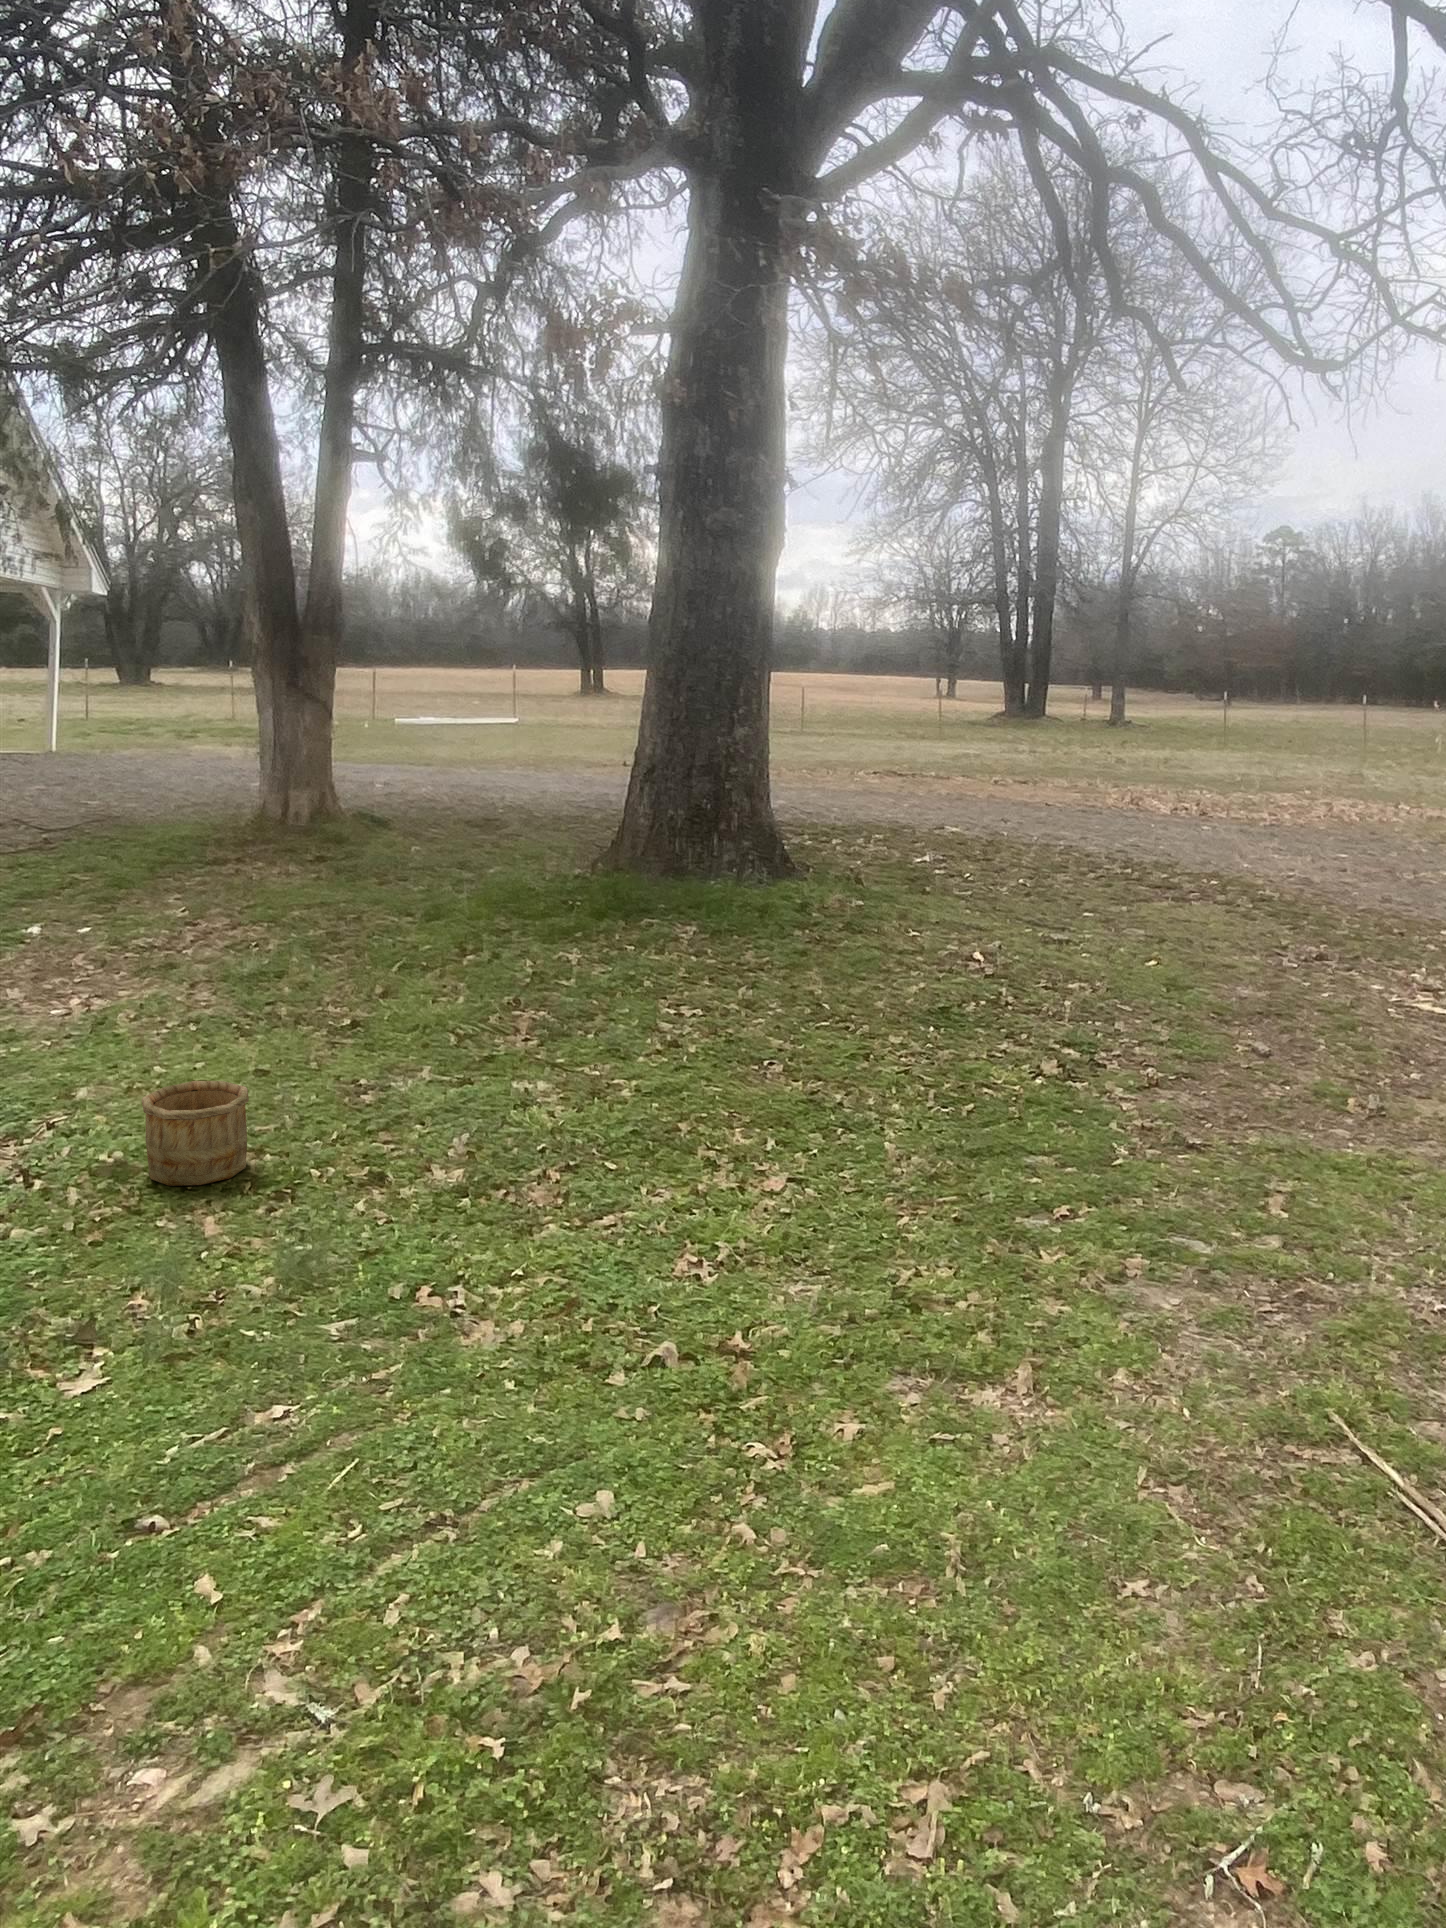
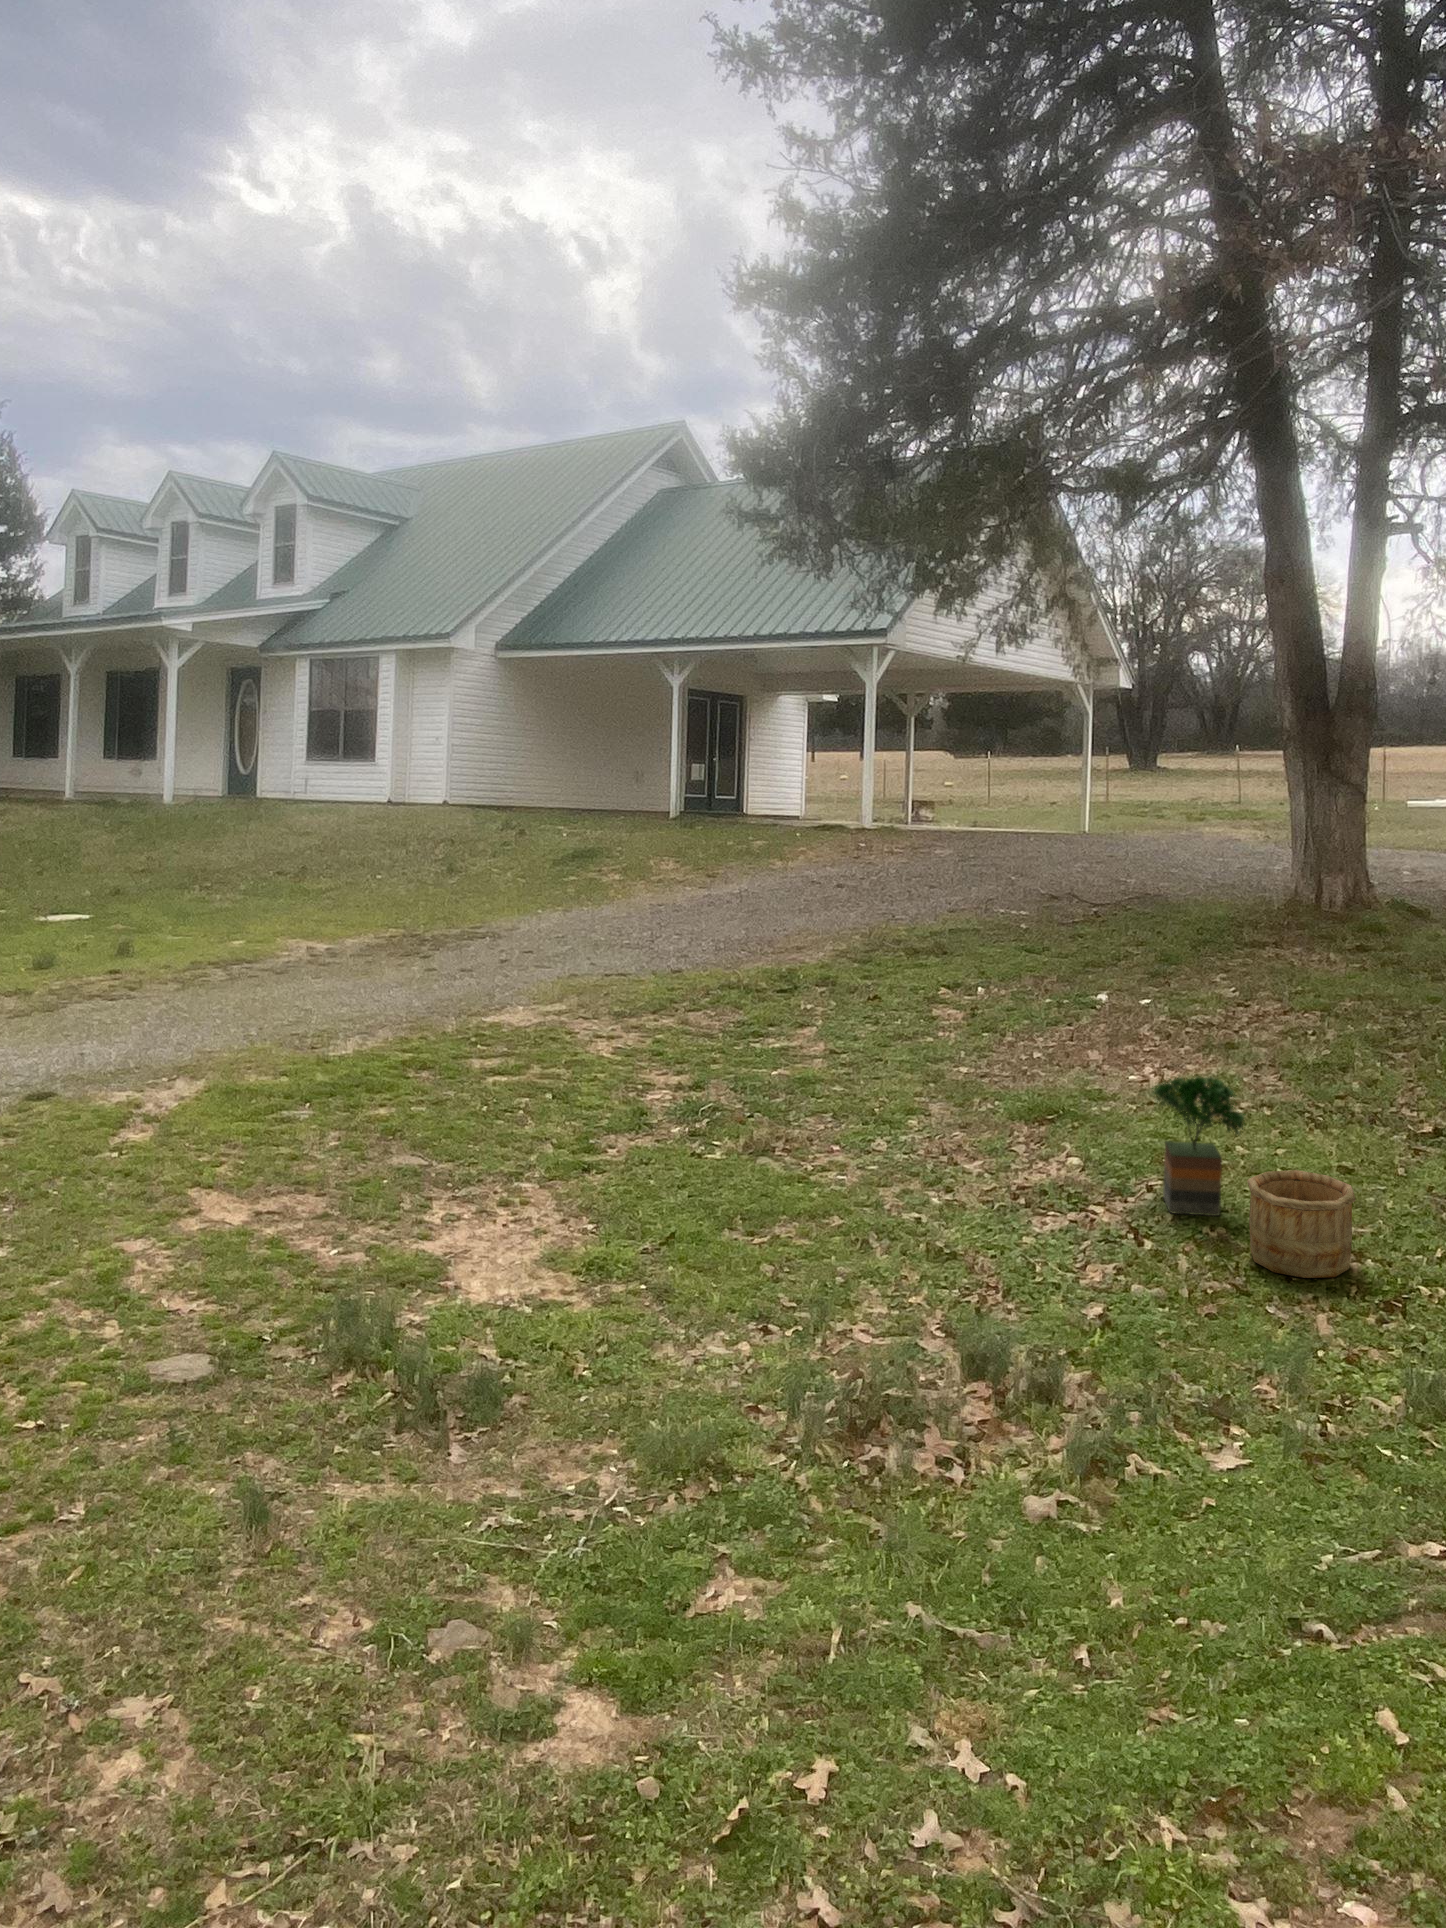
potted tree: none [42,998,147,1147] -> present [1152,1076,1245,1216]

